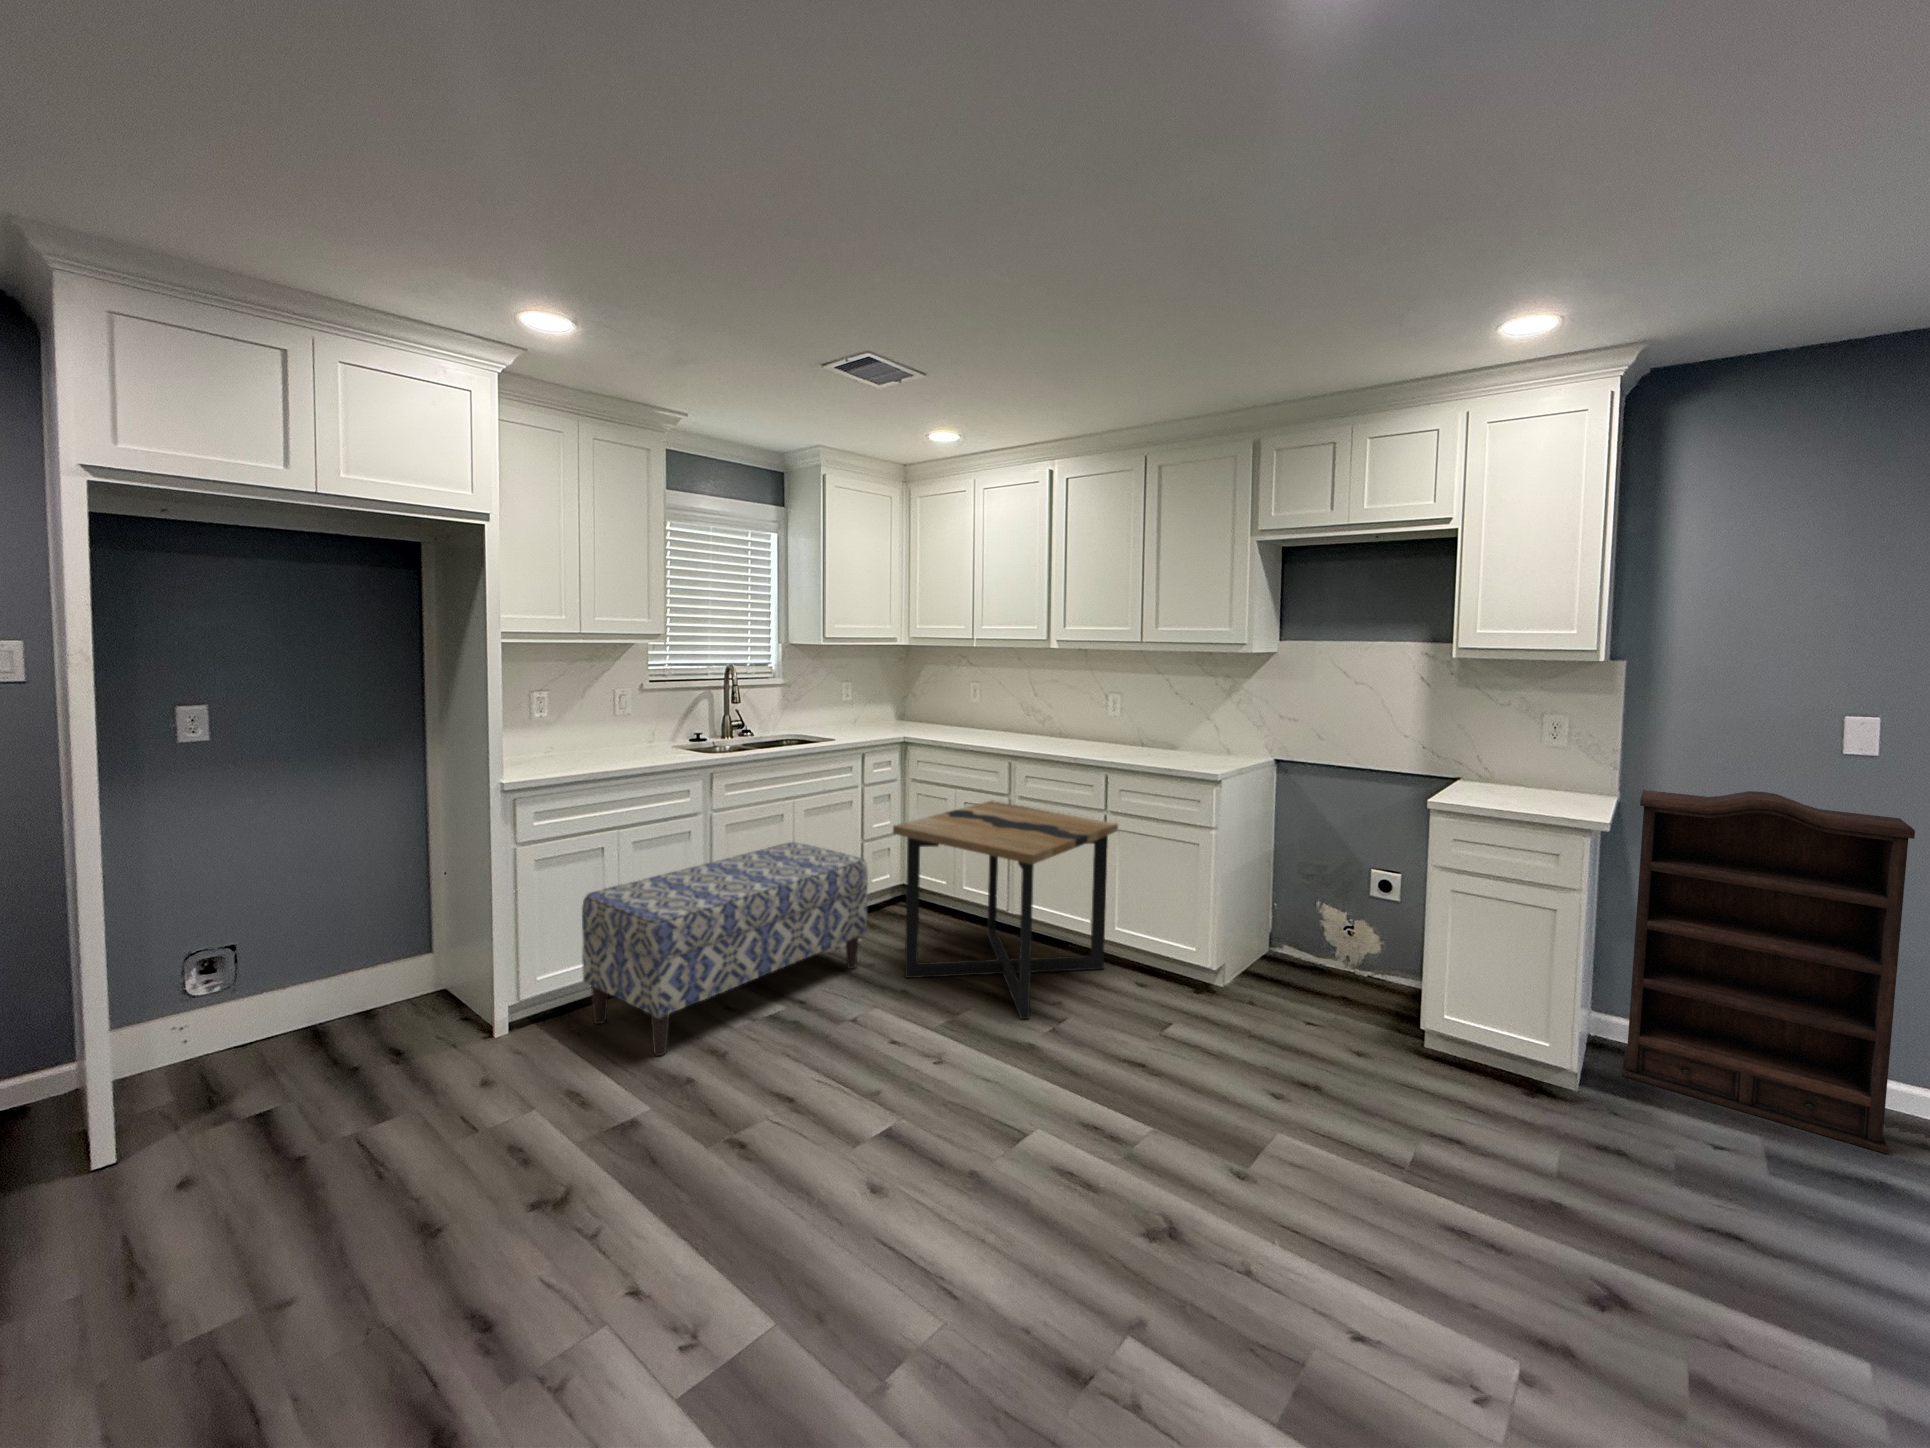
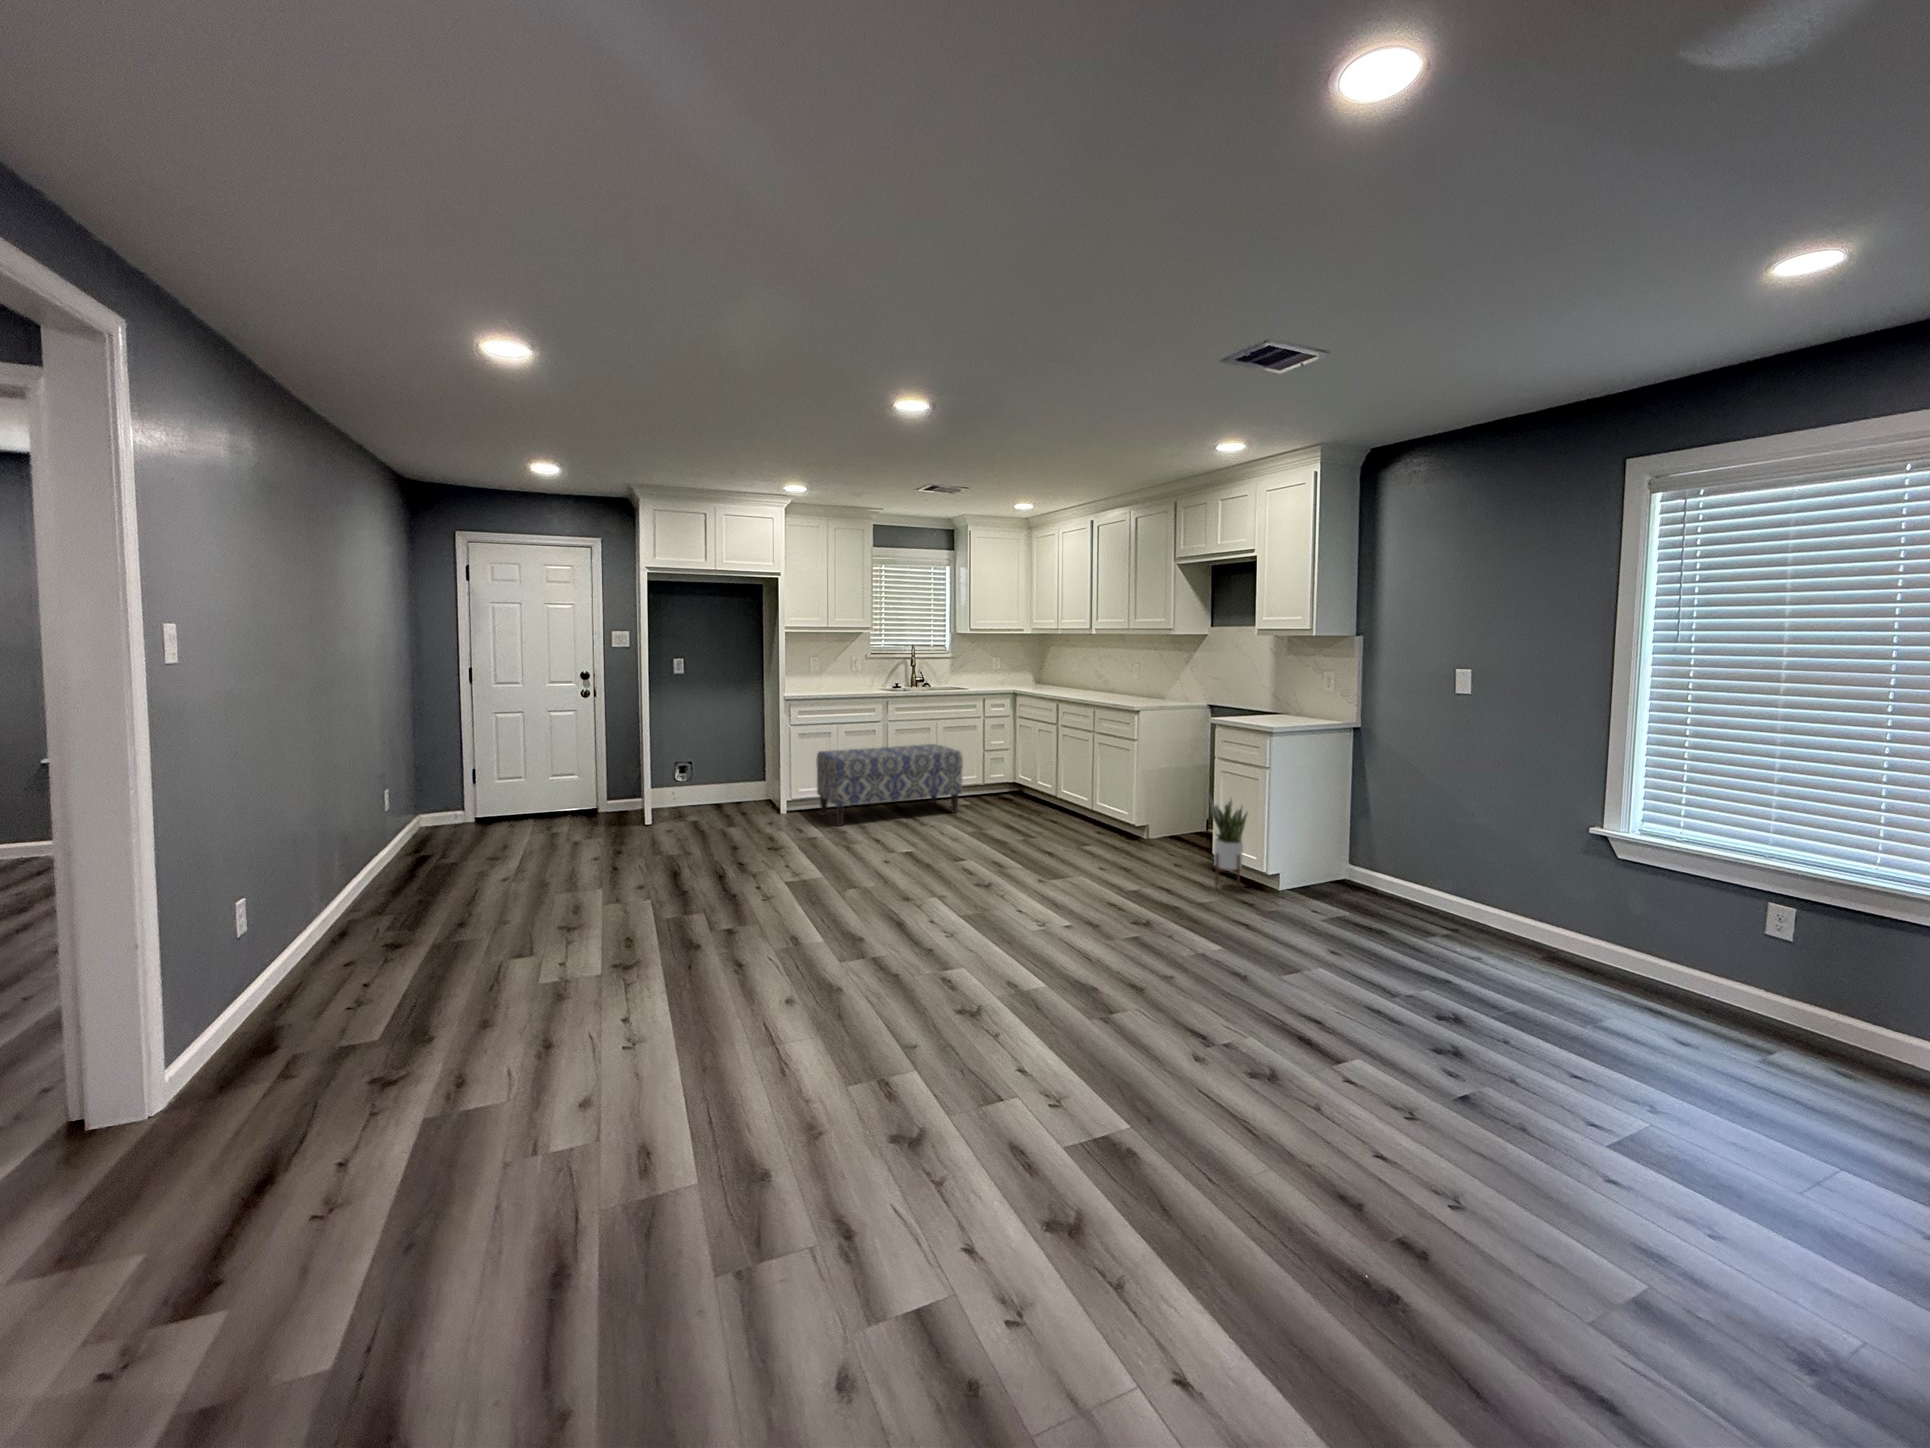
bookshelf: present [1622,790,1915,1154] -> none [1343,713,1492,936]
side table: present [893,801,1118,1019] -> none [970,727,1103,837]
potted plant: none [1446,941,1520,1107] -> present [1210,798,1247,890]

